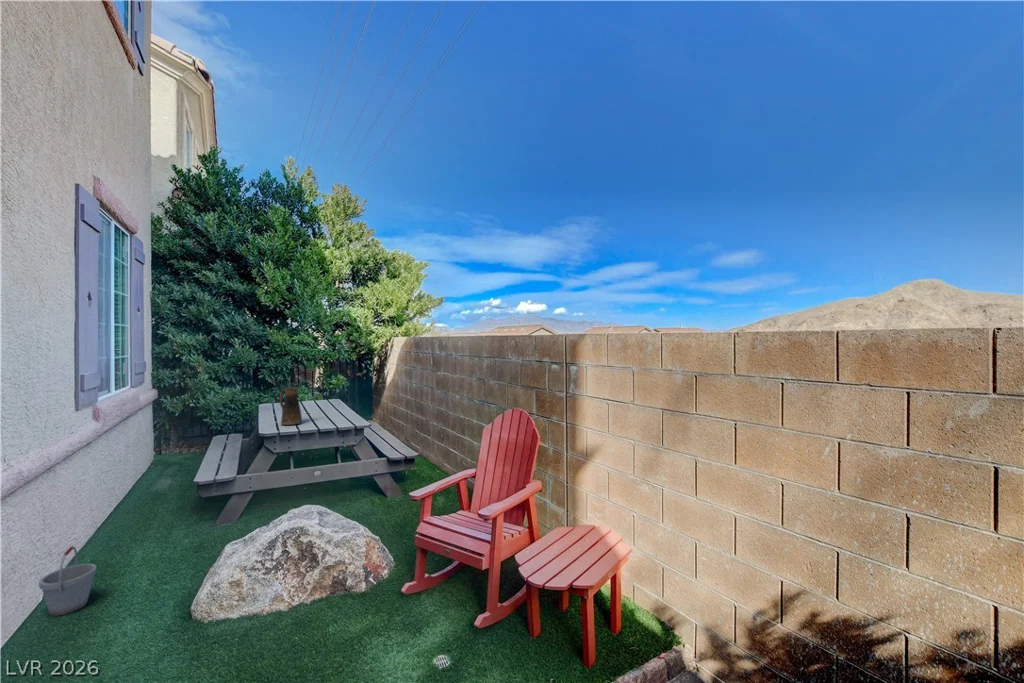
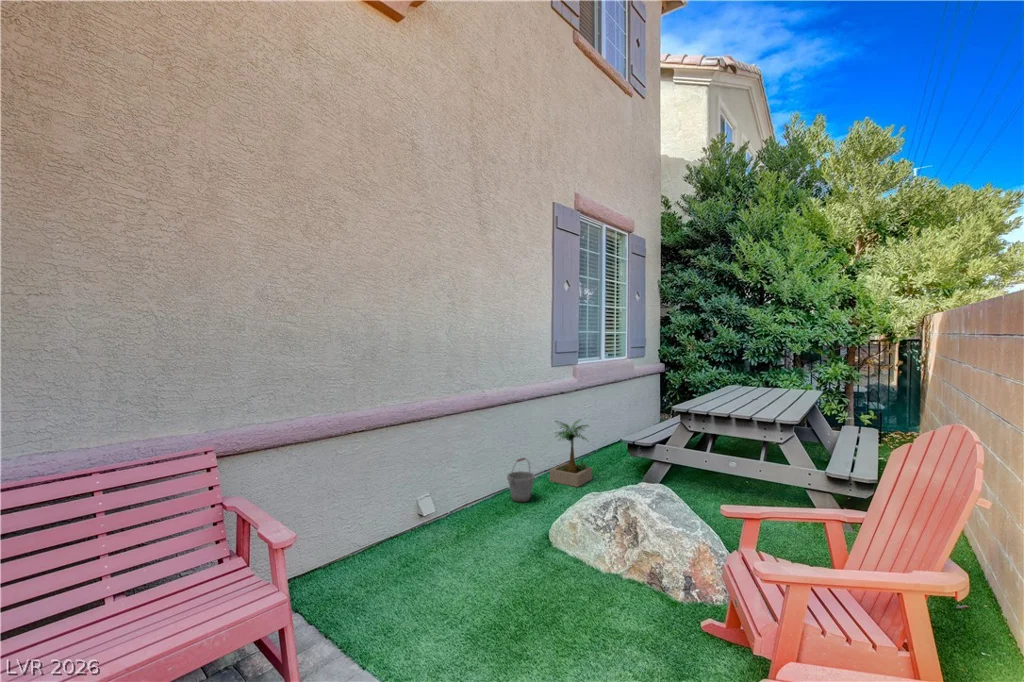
pitcher: present [280,387,302,425] -> none [696,365,718,406]
potted plant: none [77,470,161,568] -> present [550,420,592,487]

